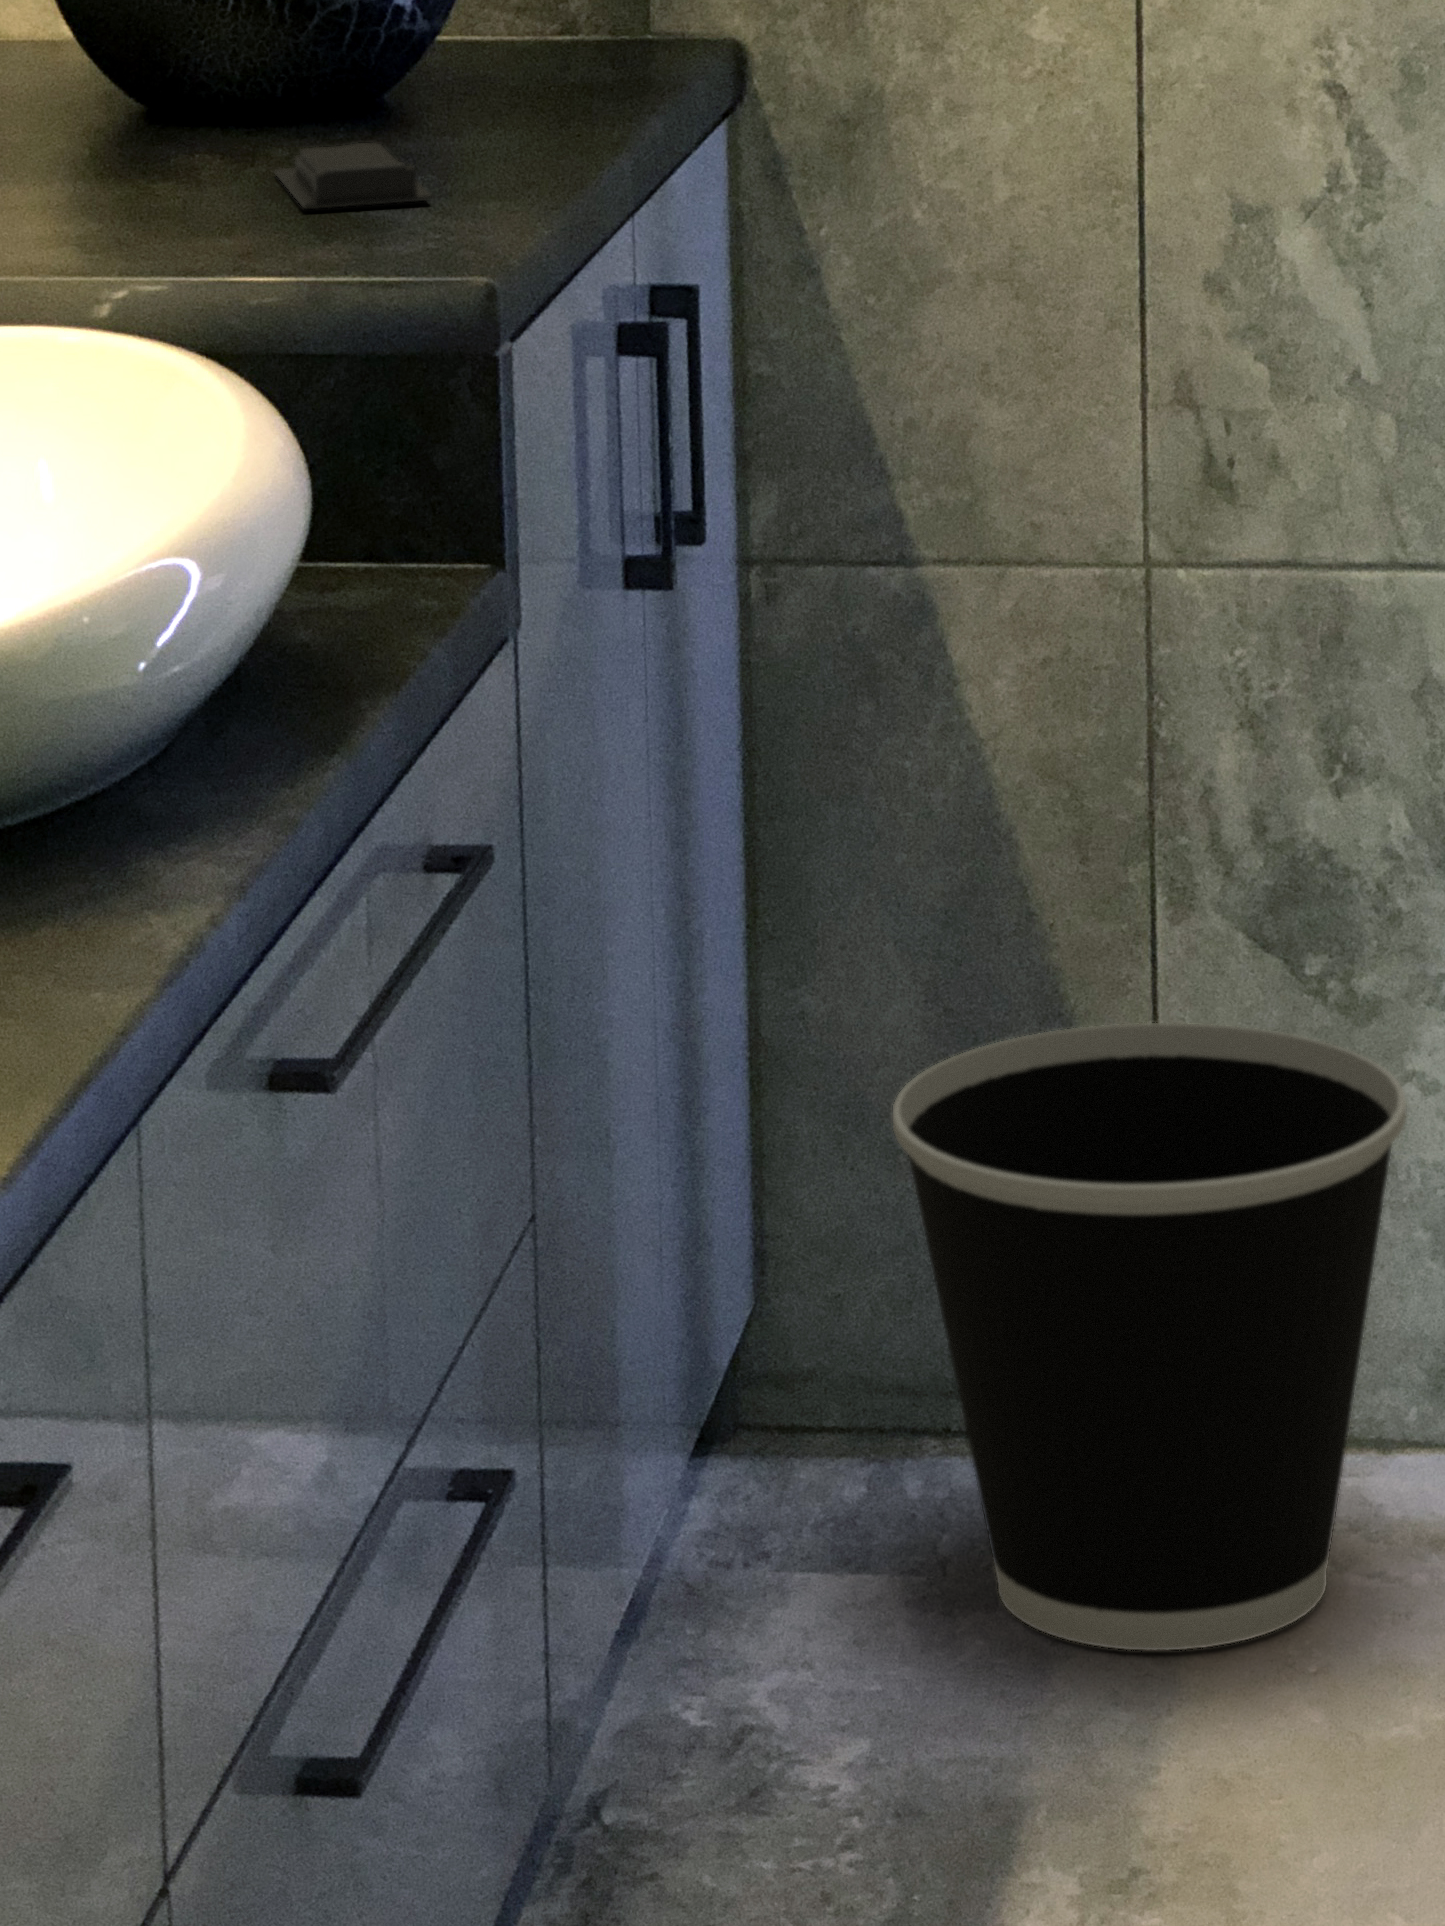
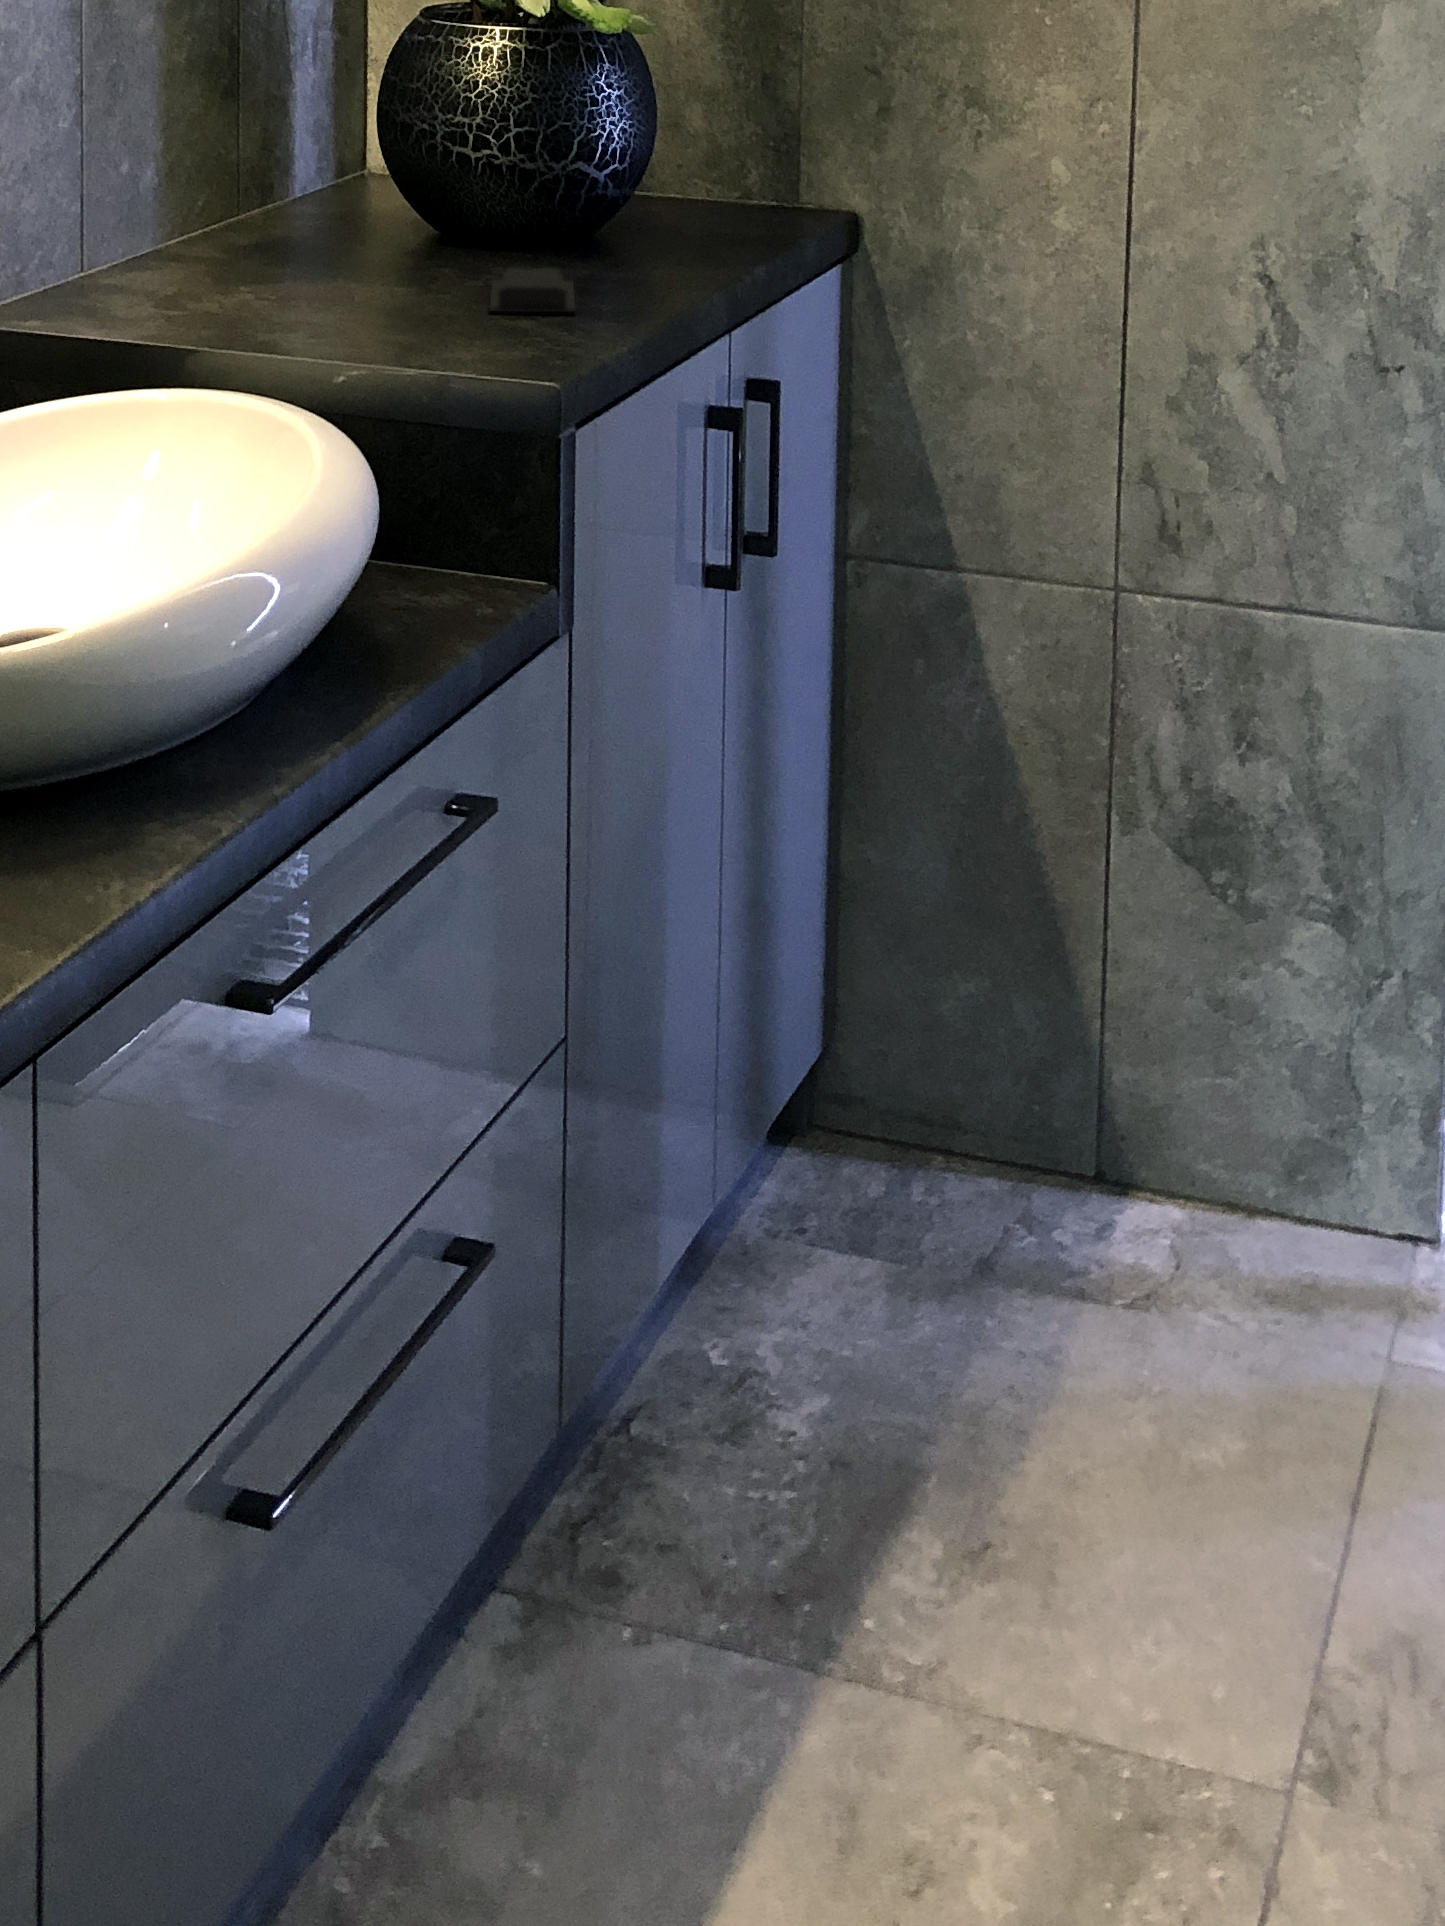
wastebasket: present [893,1023,1407,1650] -> none [896,895,1259,1347]

